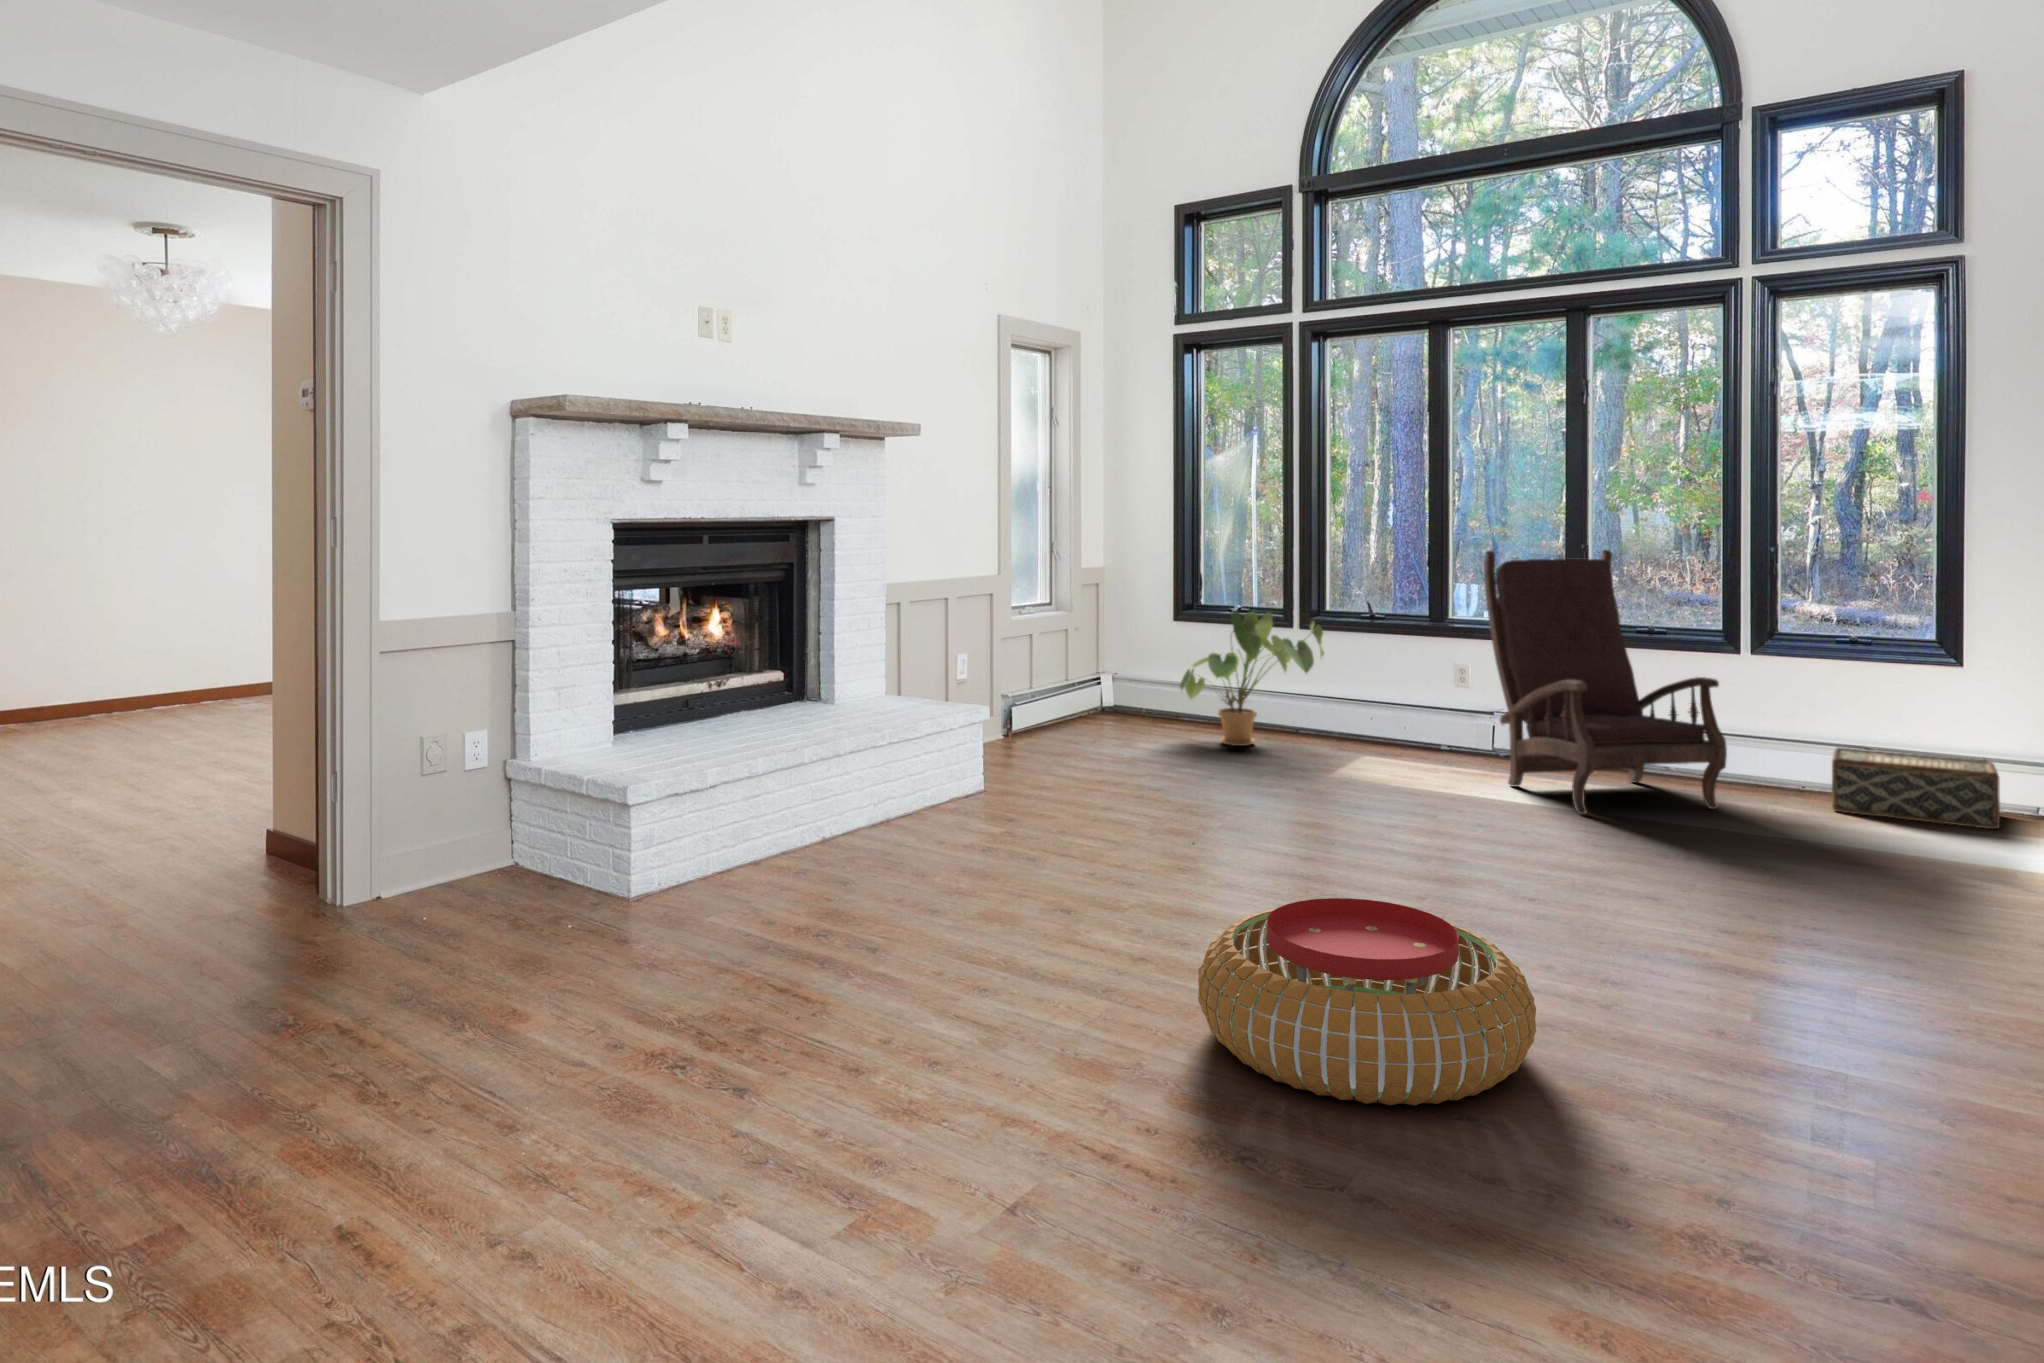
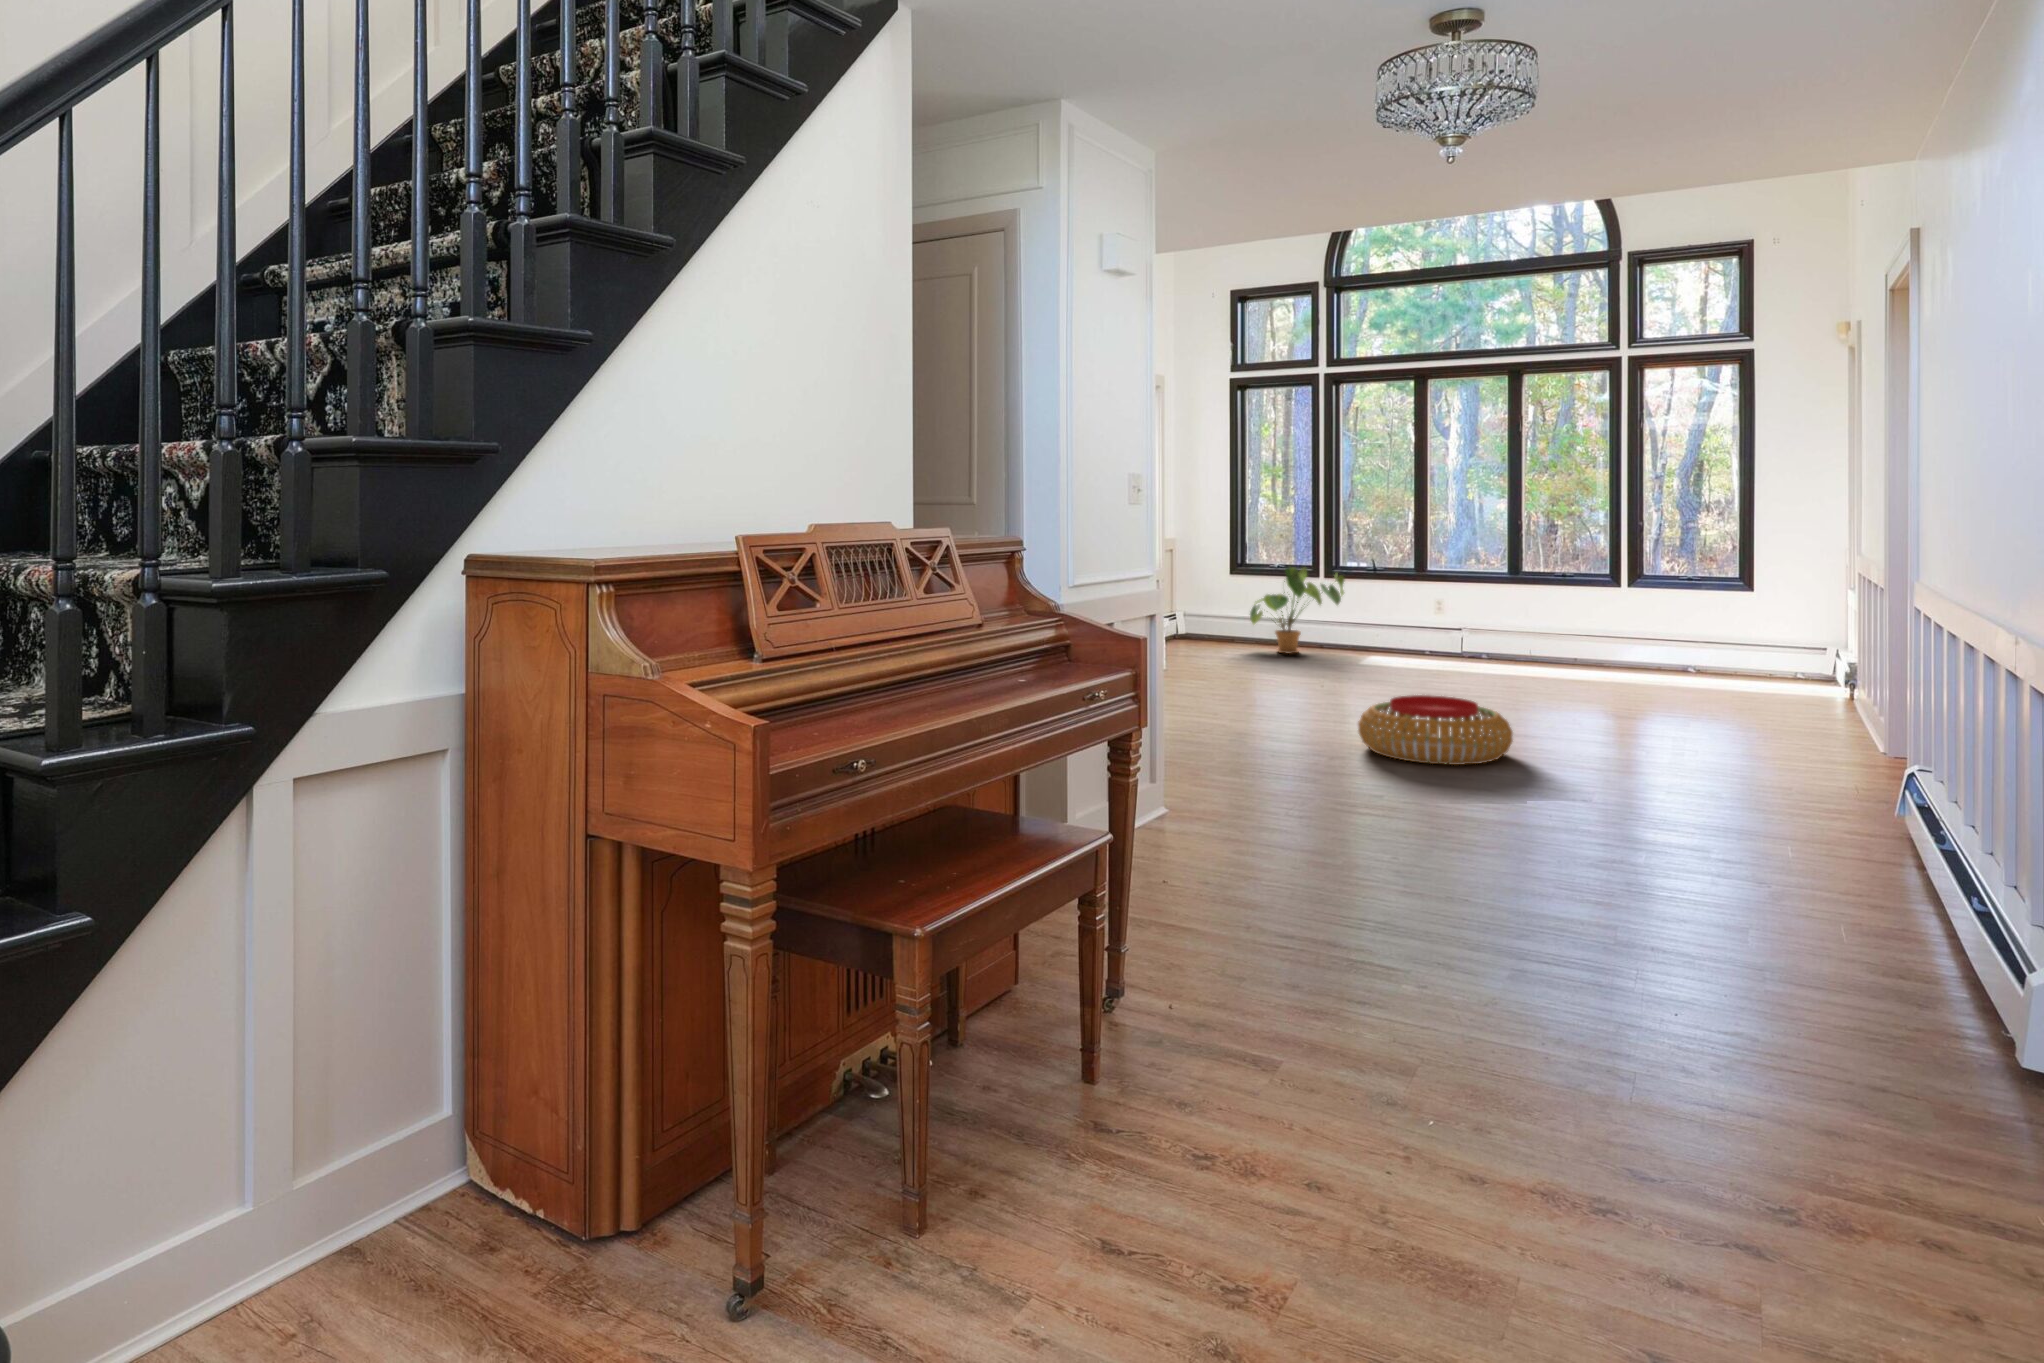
armchair: present [1484,550,1727,814] -> none [1458,525,1610,682]
woven basket: present [1832,747,2000,829] -> none [1674,643,1771,685]

